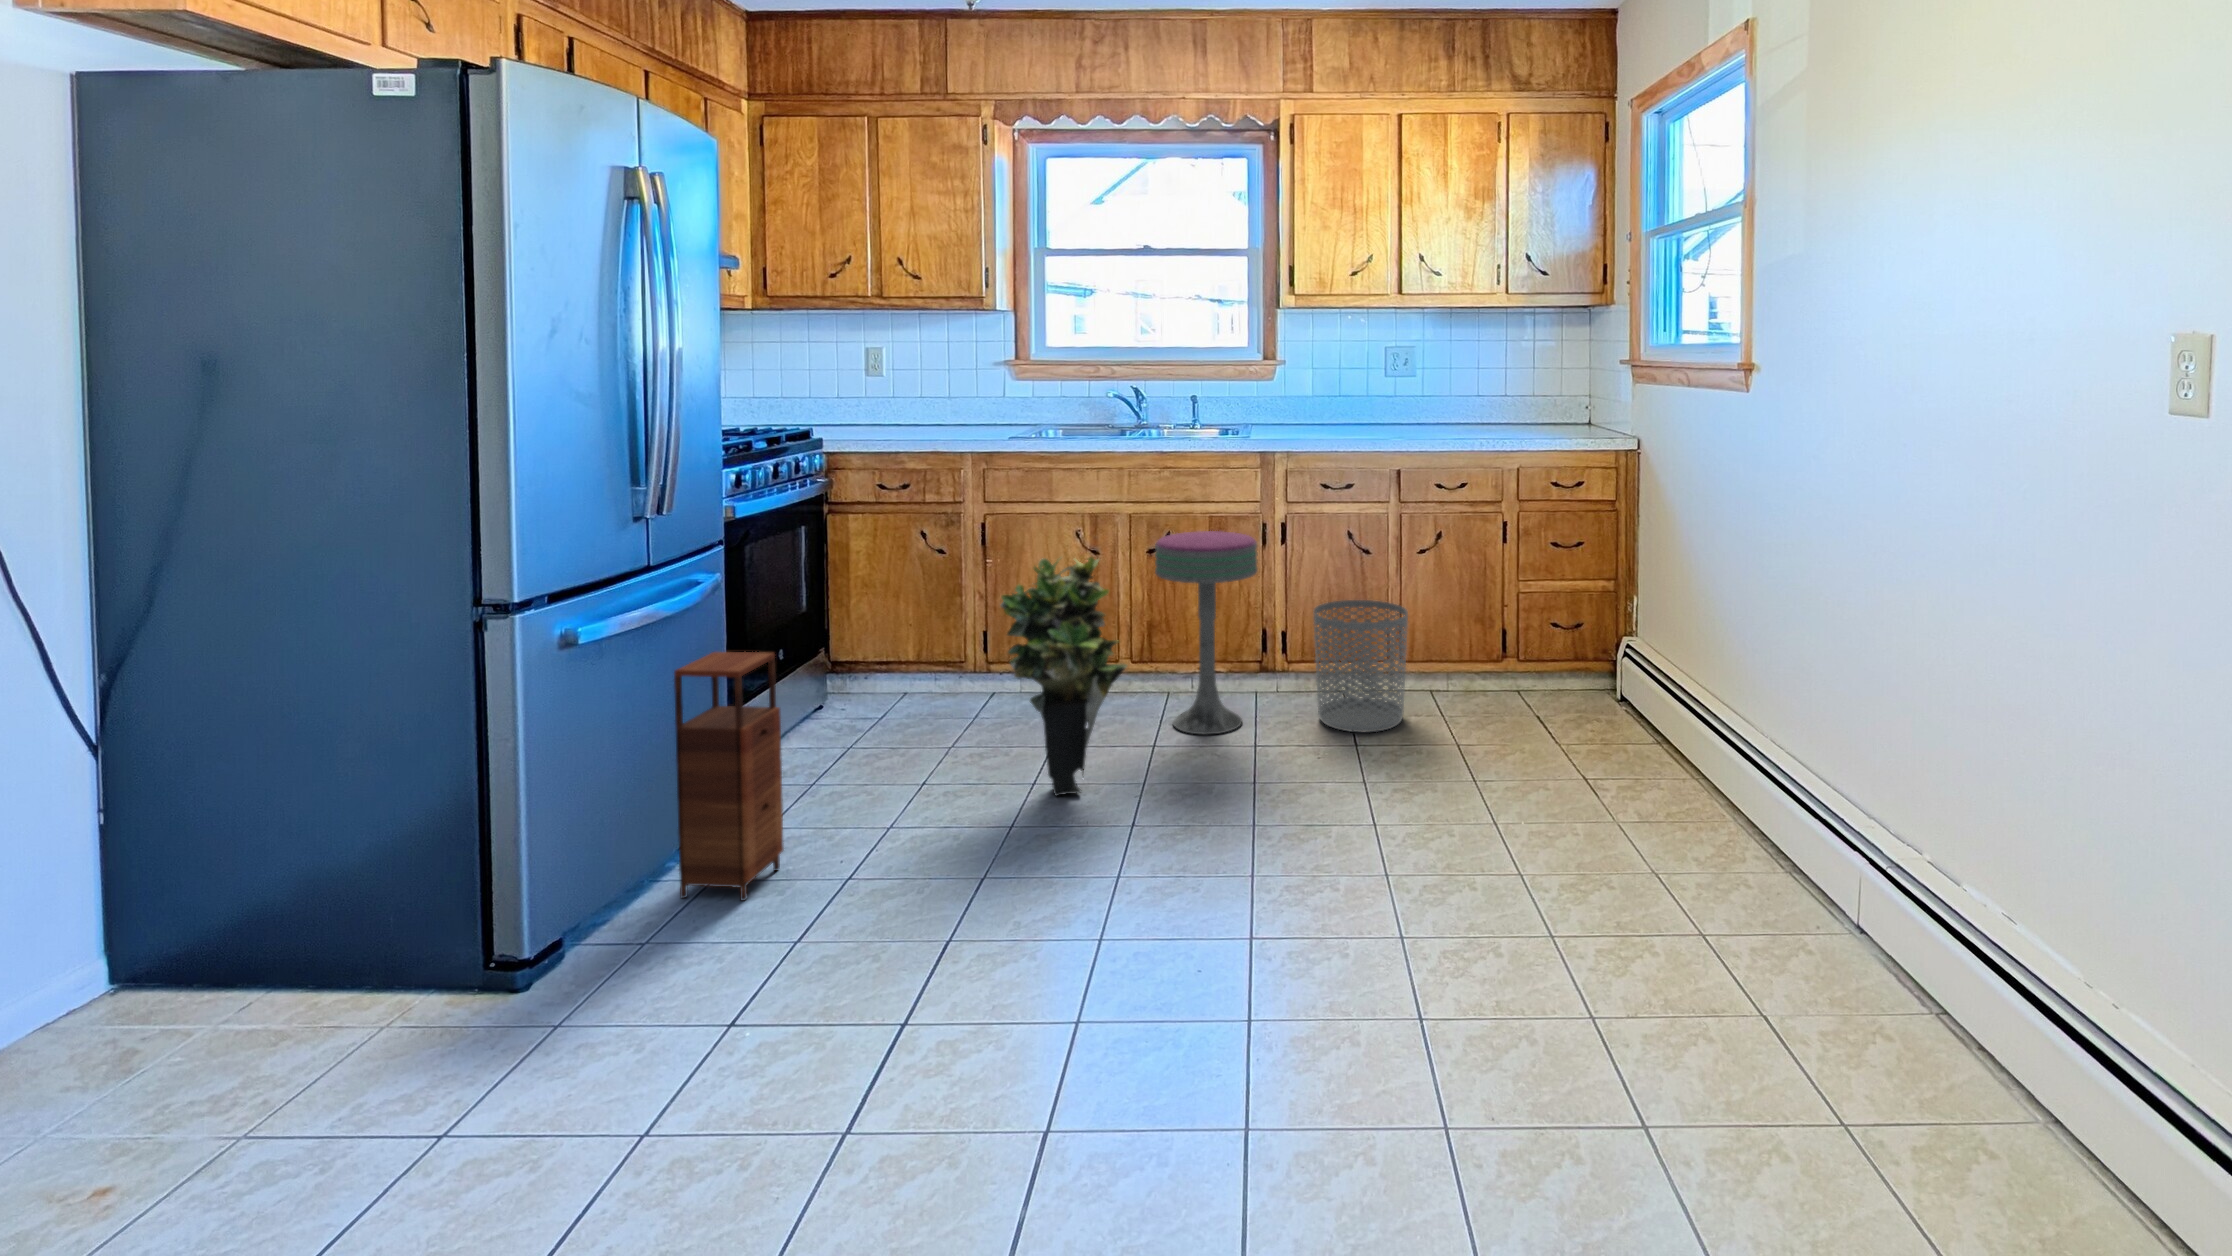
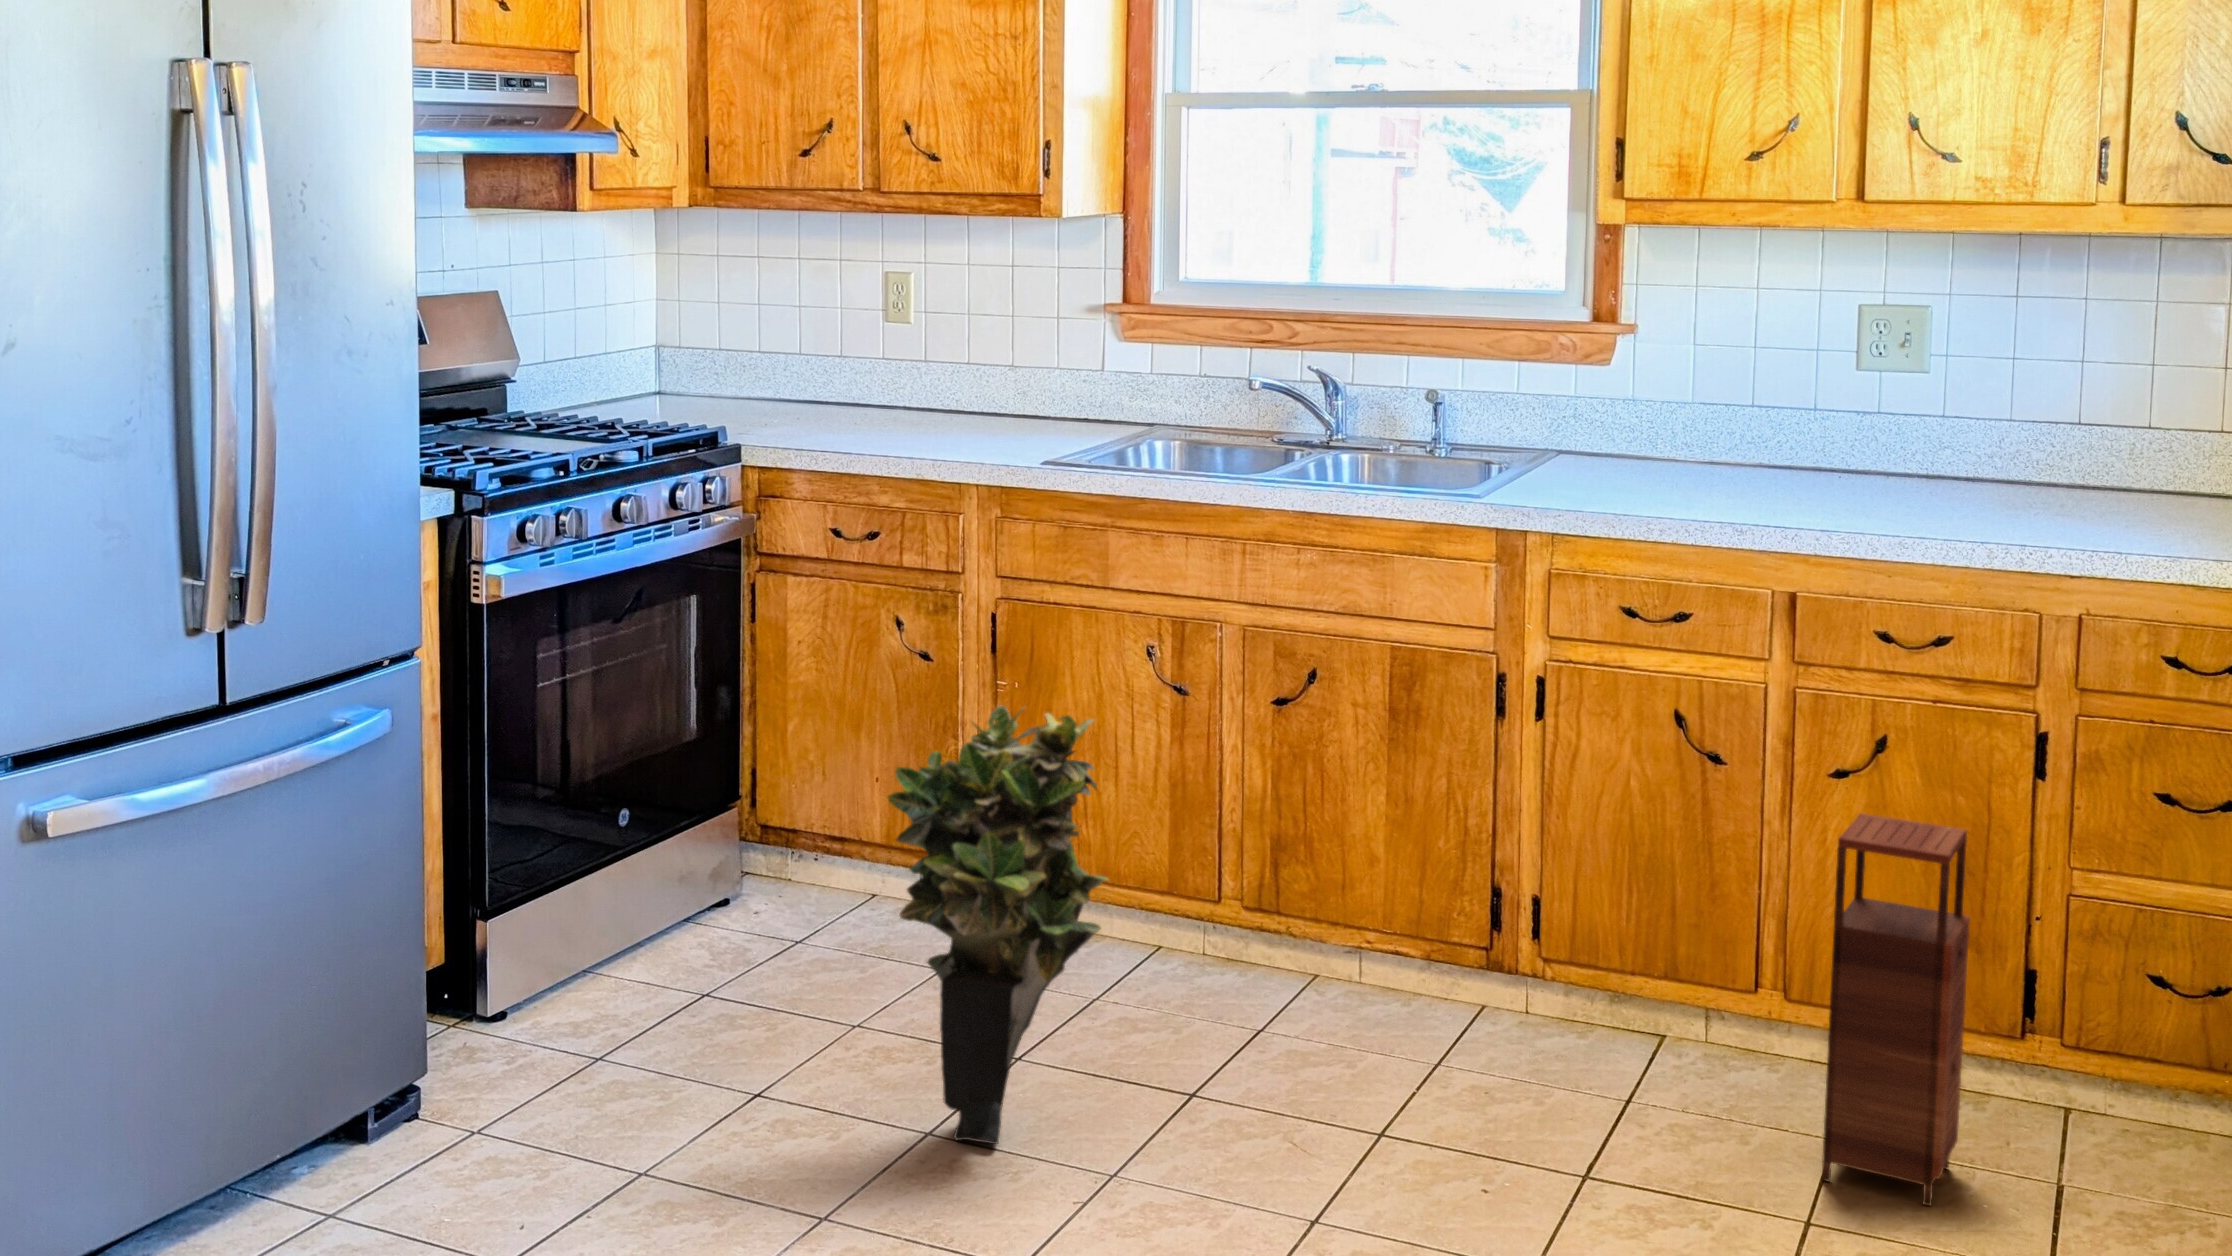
bar stool: present [1155,531,1257,735] -> none [1232,679,1437,1081]
waste bin: present [1314,600,1408,732] -> none [1541,856,1746,1143]
storage cabinet: present [674,652,784,900] -> present [1822,814,1970,1206]

